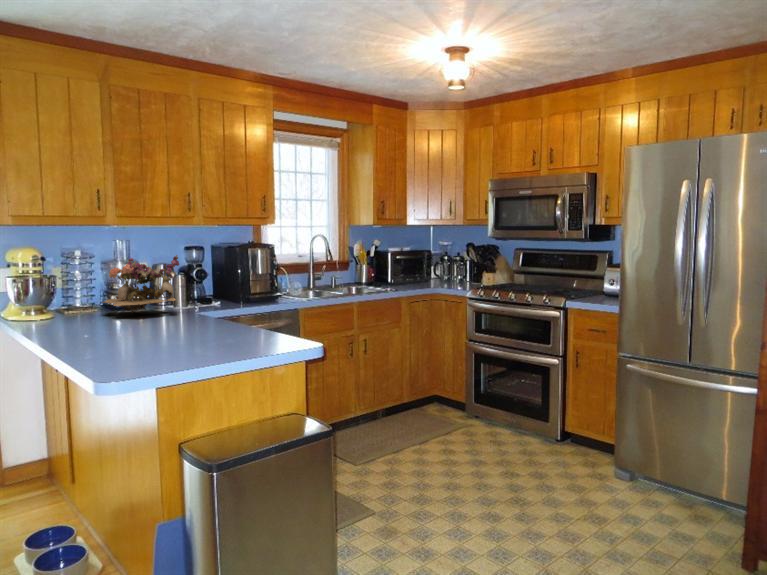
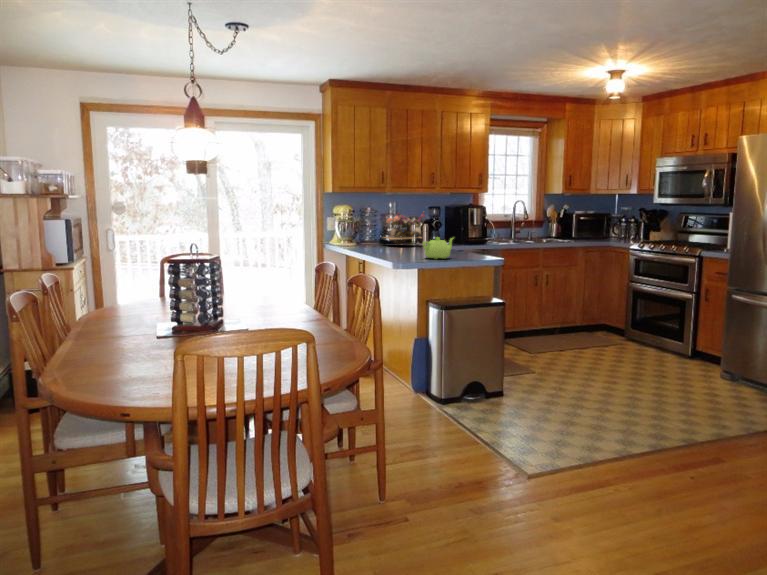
teapot: none [175,309,237,355] -> present [423,237,453,259]

